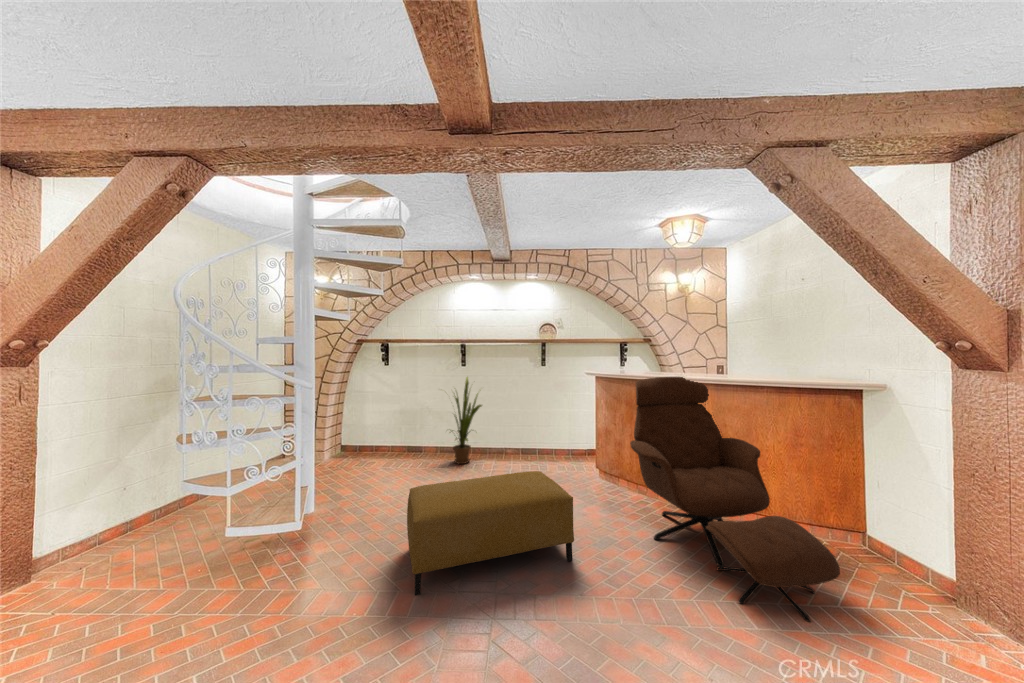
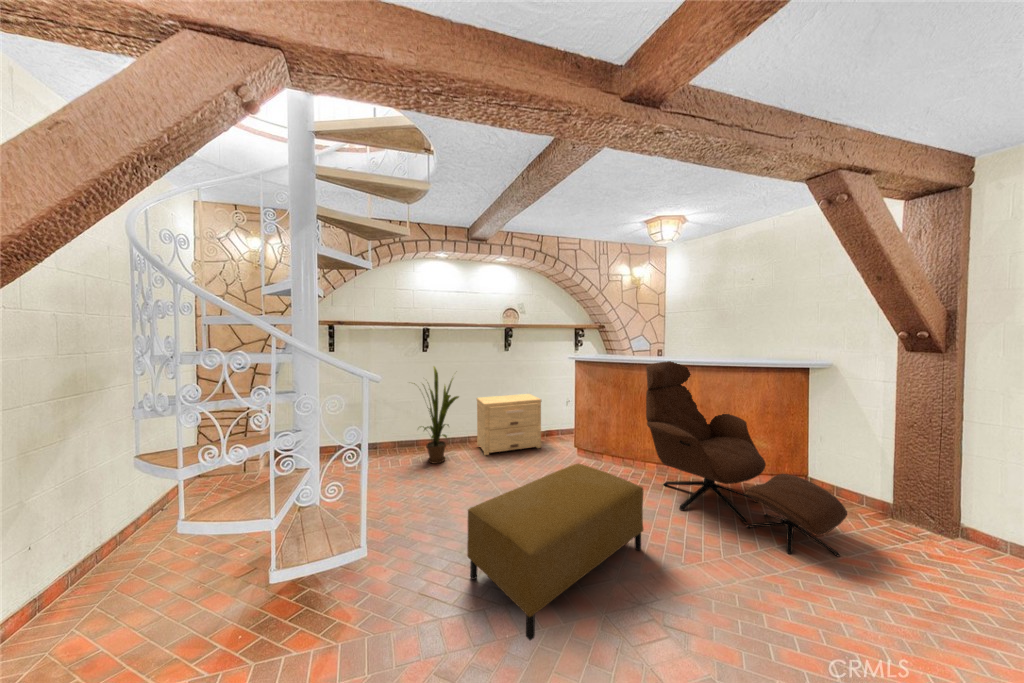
side table: none [505,408,565,463] -> present [477,394,542,455]

